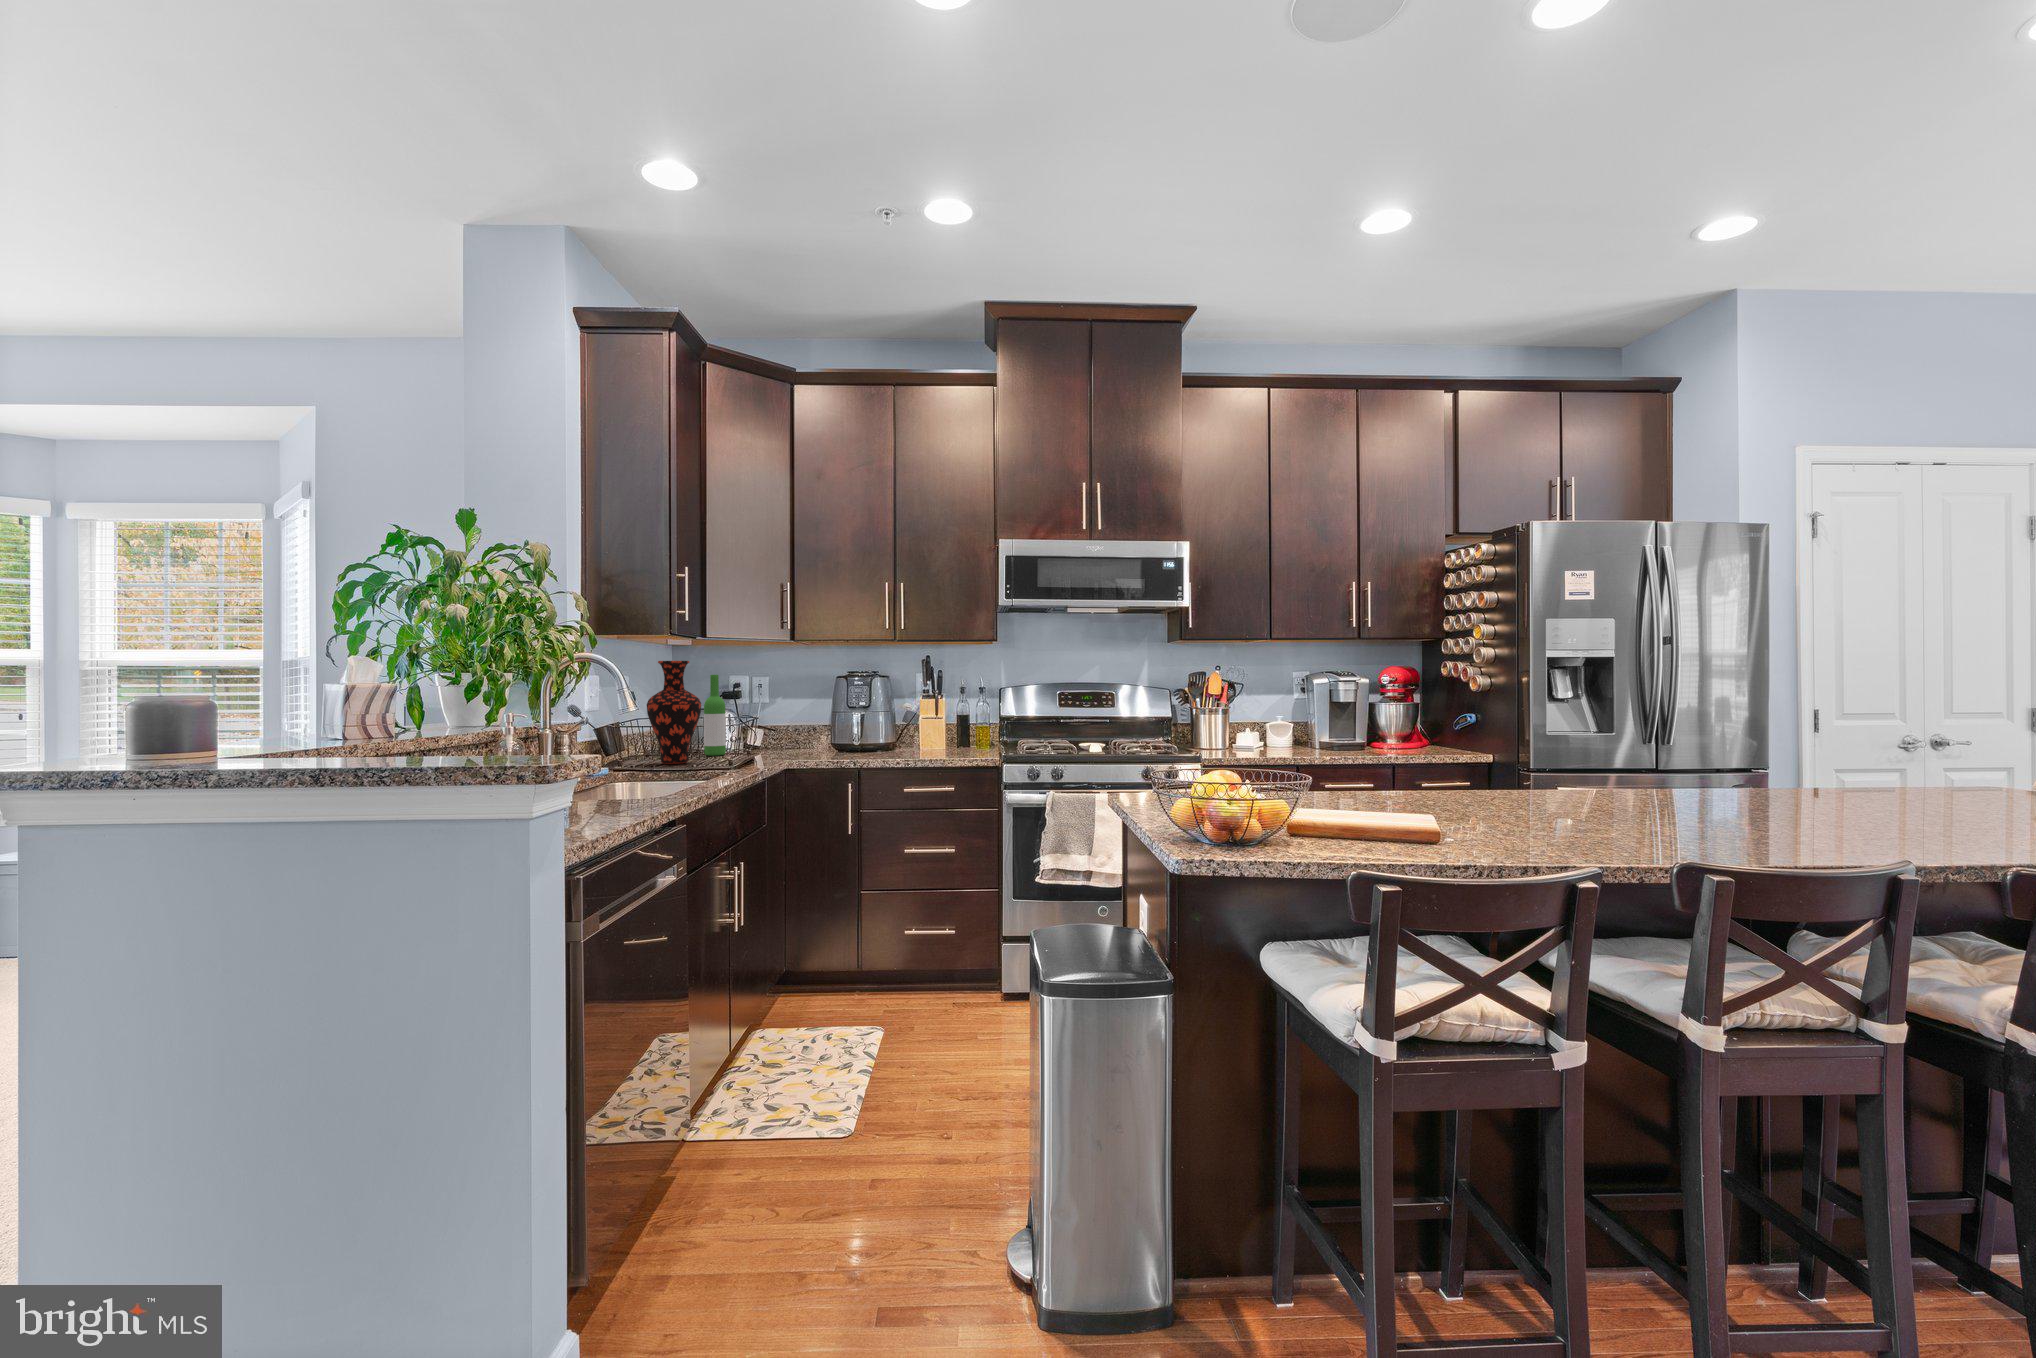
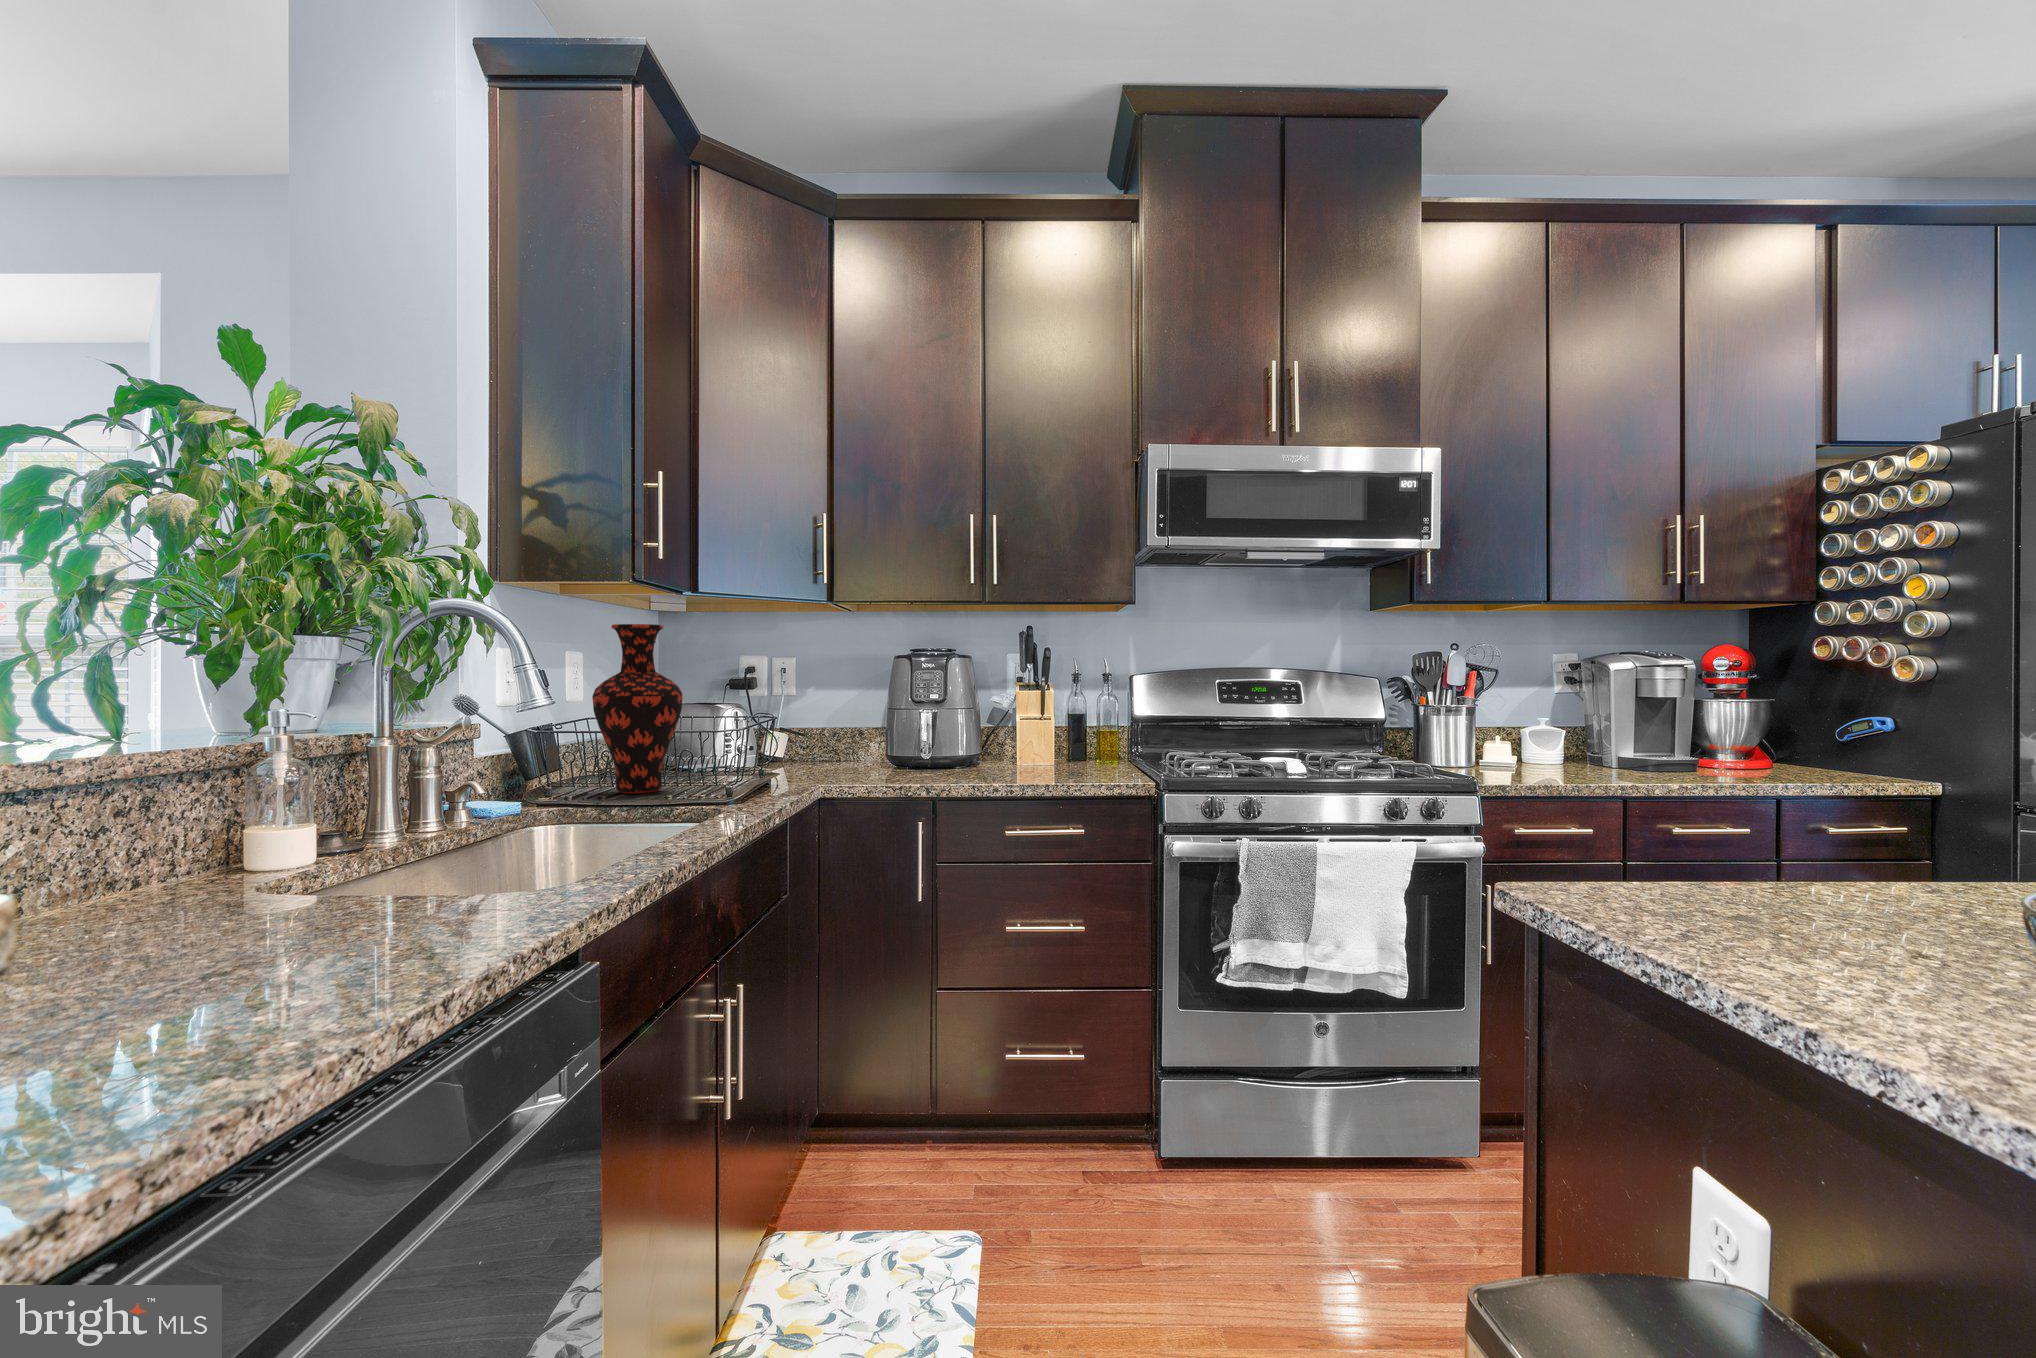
wine bottle: present [704,675,726,756] -> none [694,650,728,776]

